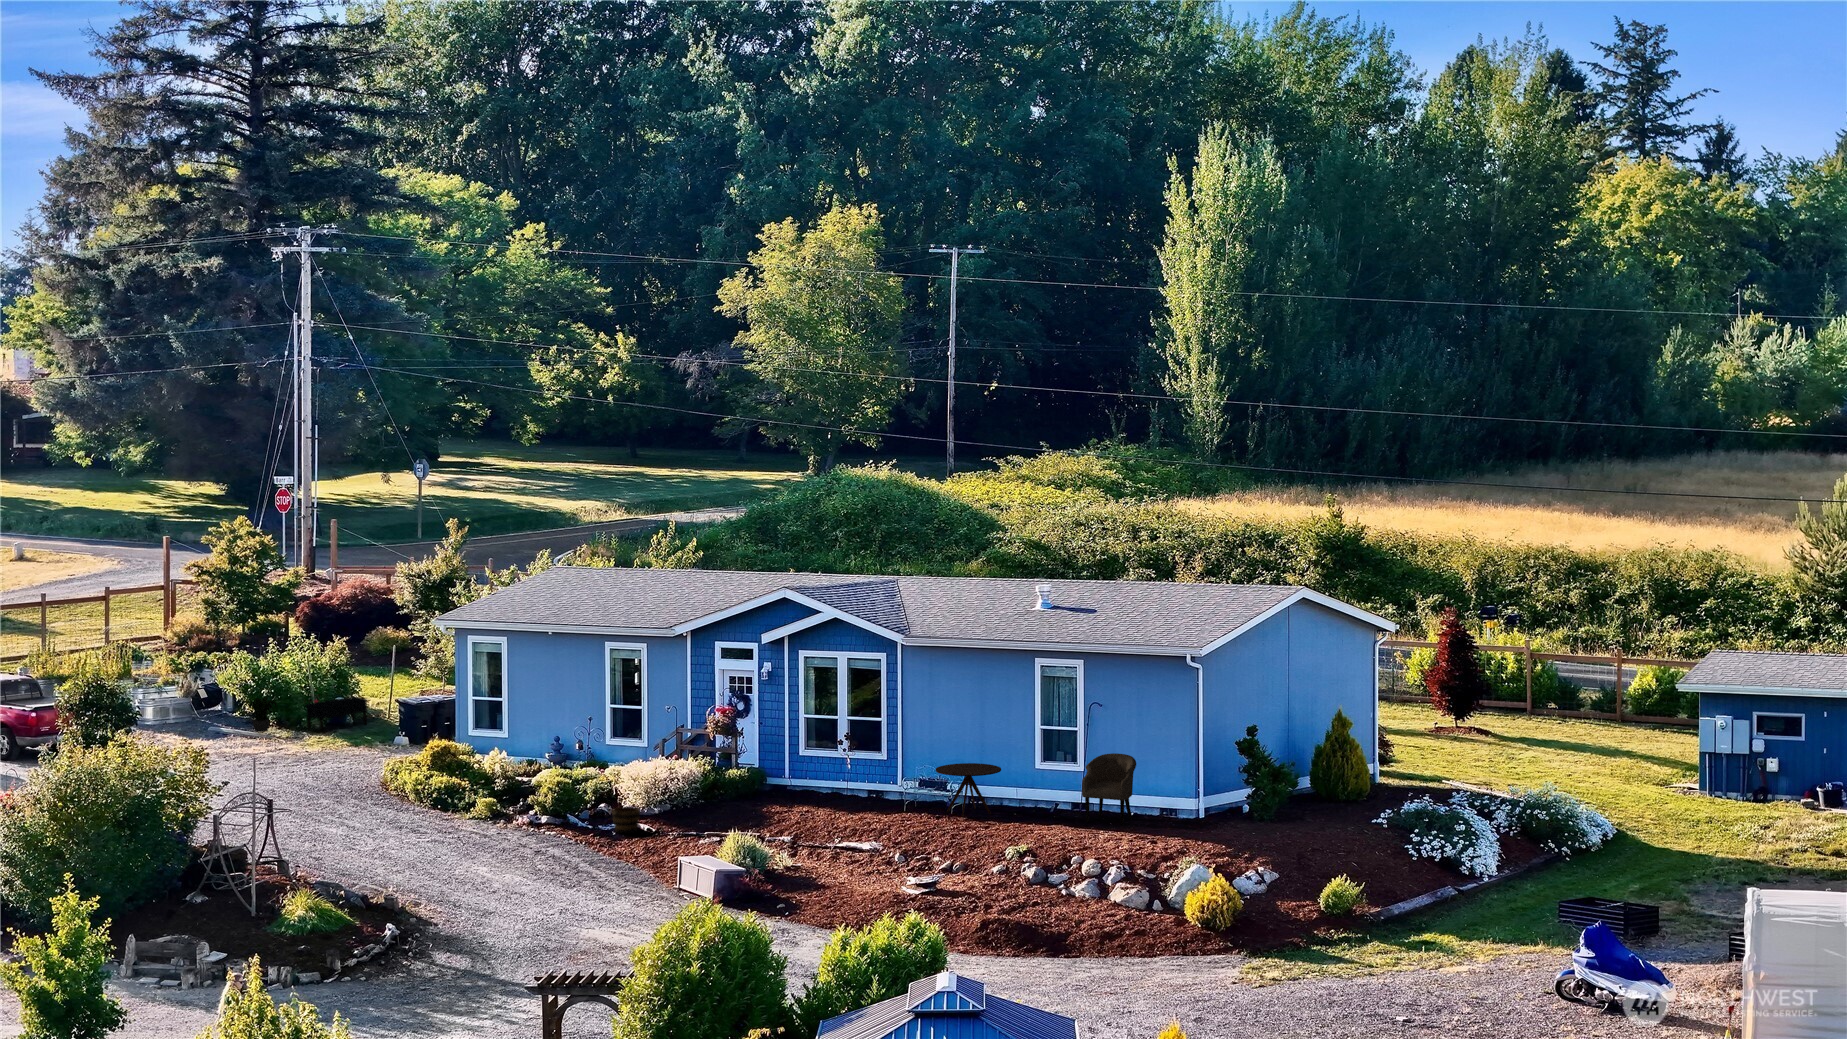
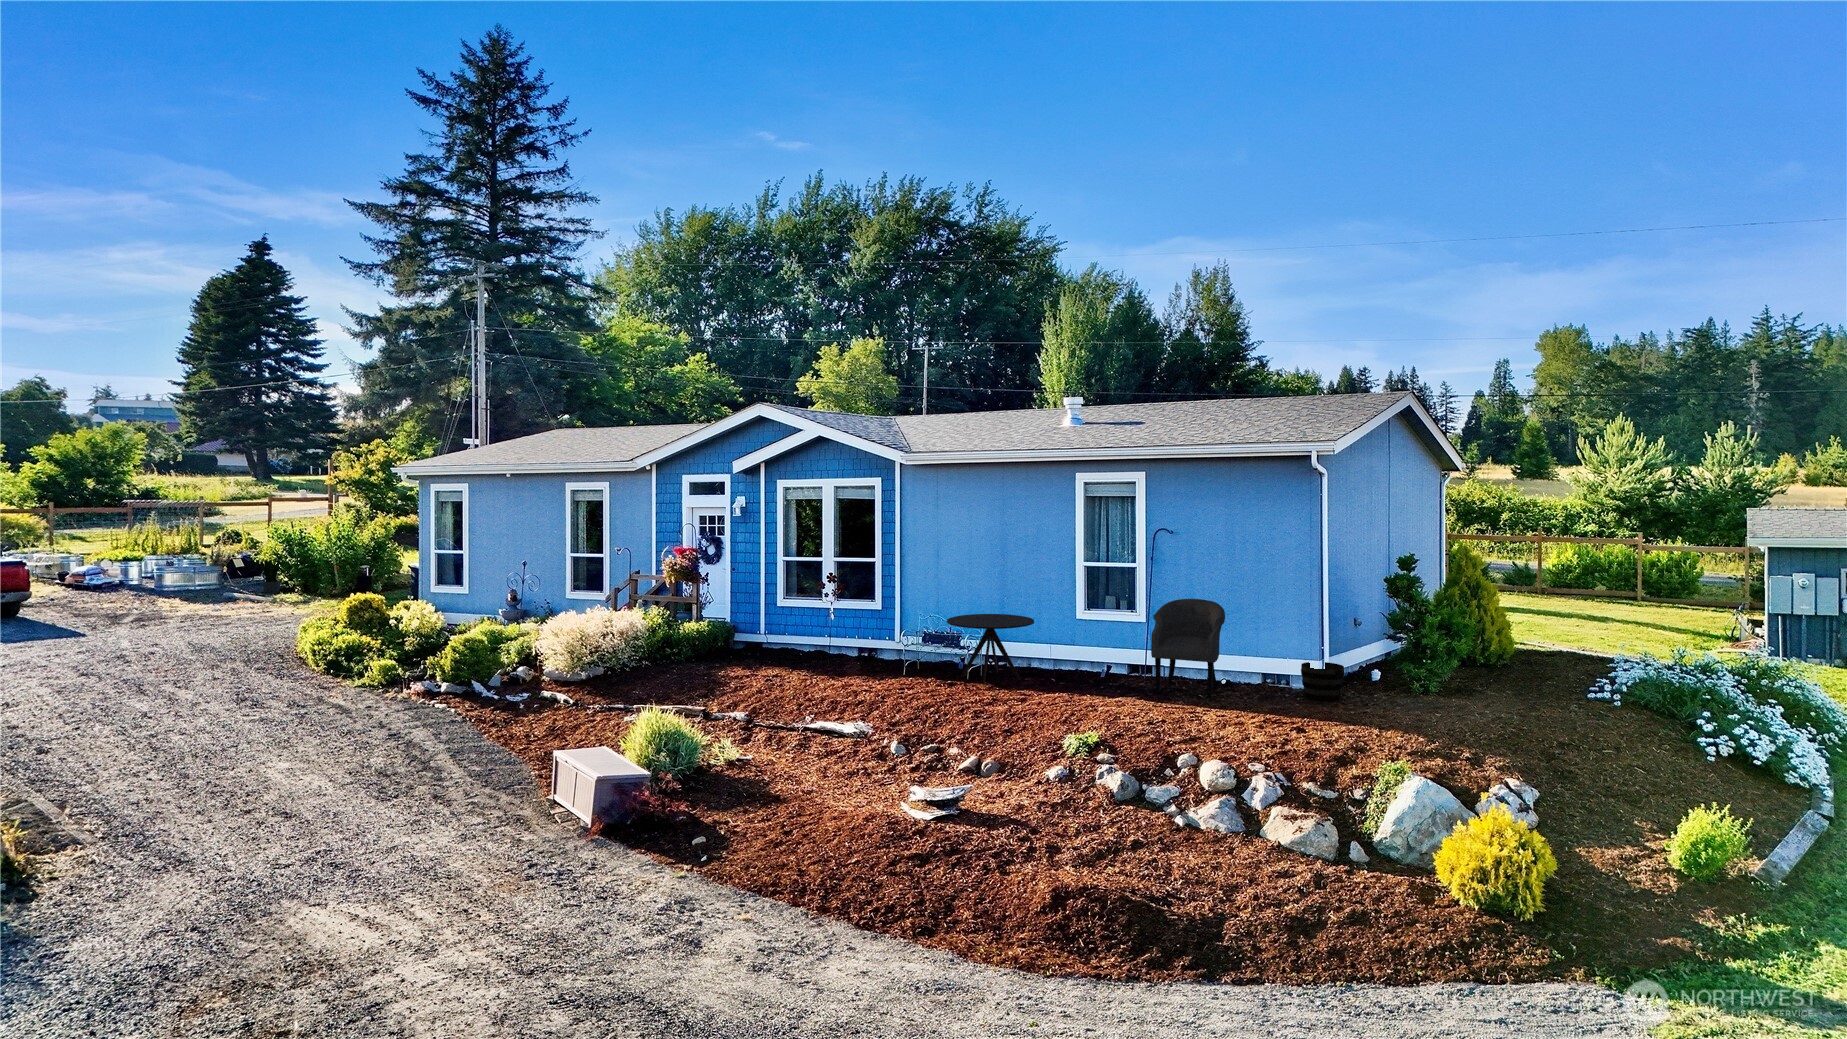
bench: present [306,697,367,732] -> none [315,560,384,593]
bucket: present [612,807,640,833] -> present [1301,662,1344,701]

